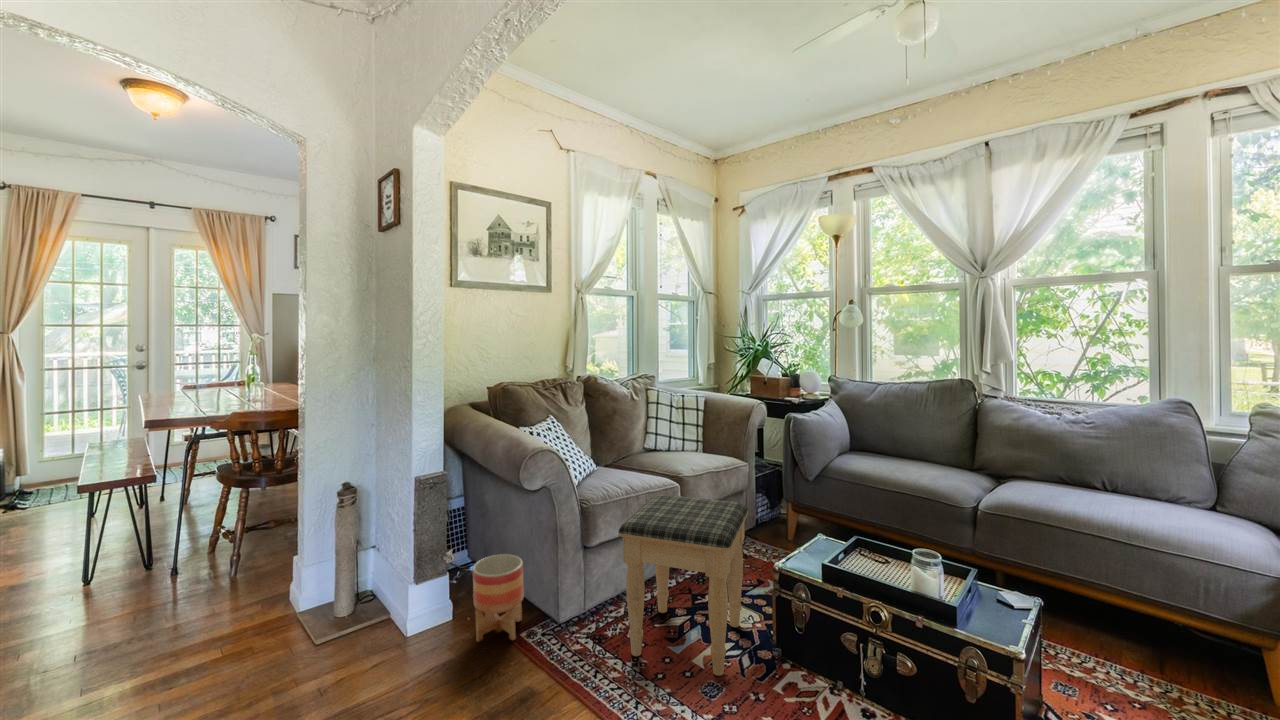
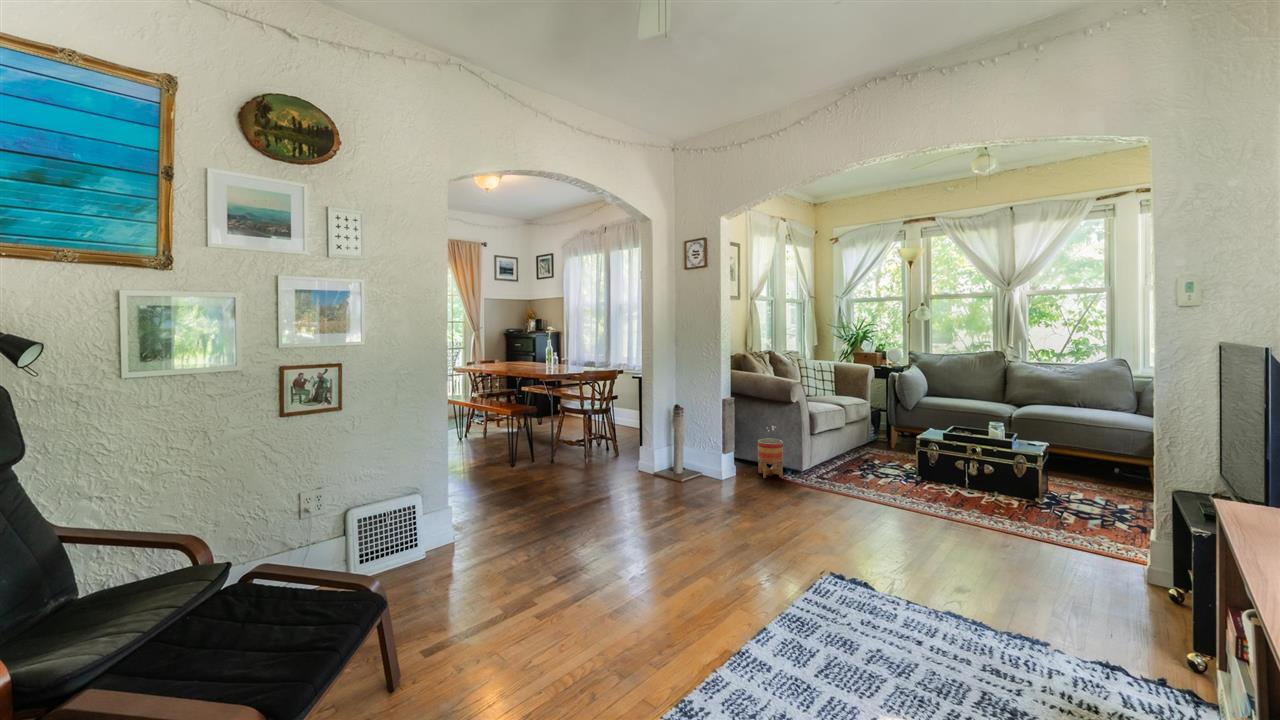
footstool: present [618,494,748,676] -> none [841,408,904,485]

